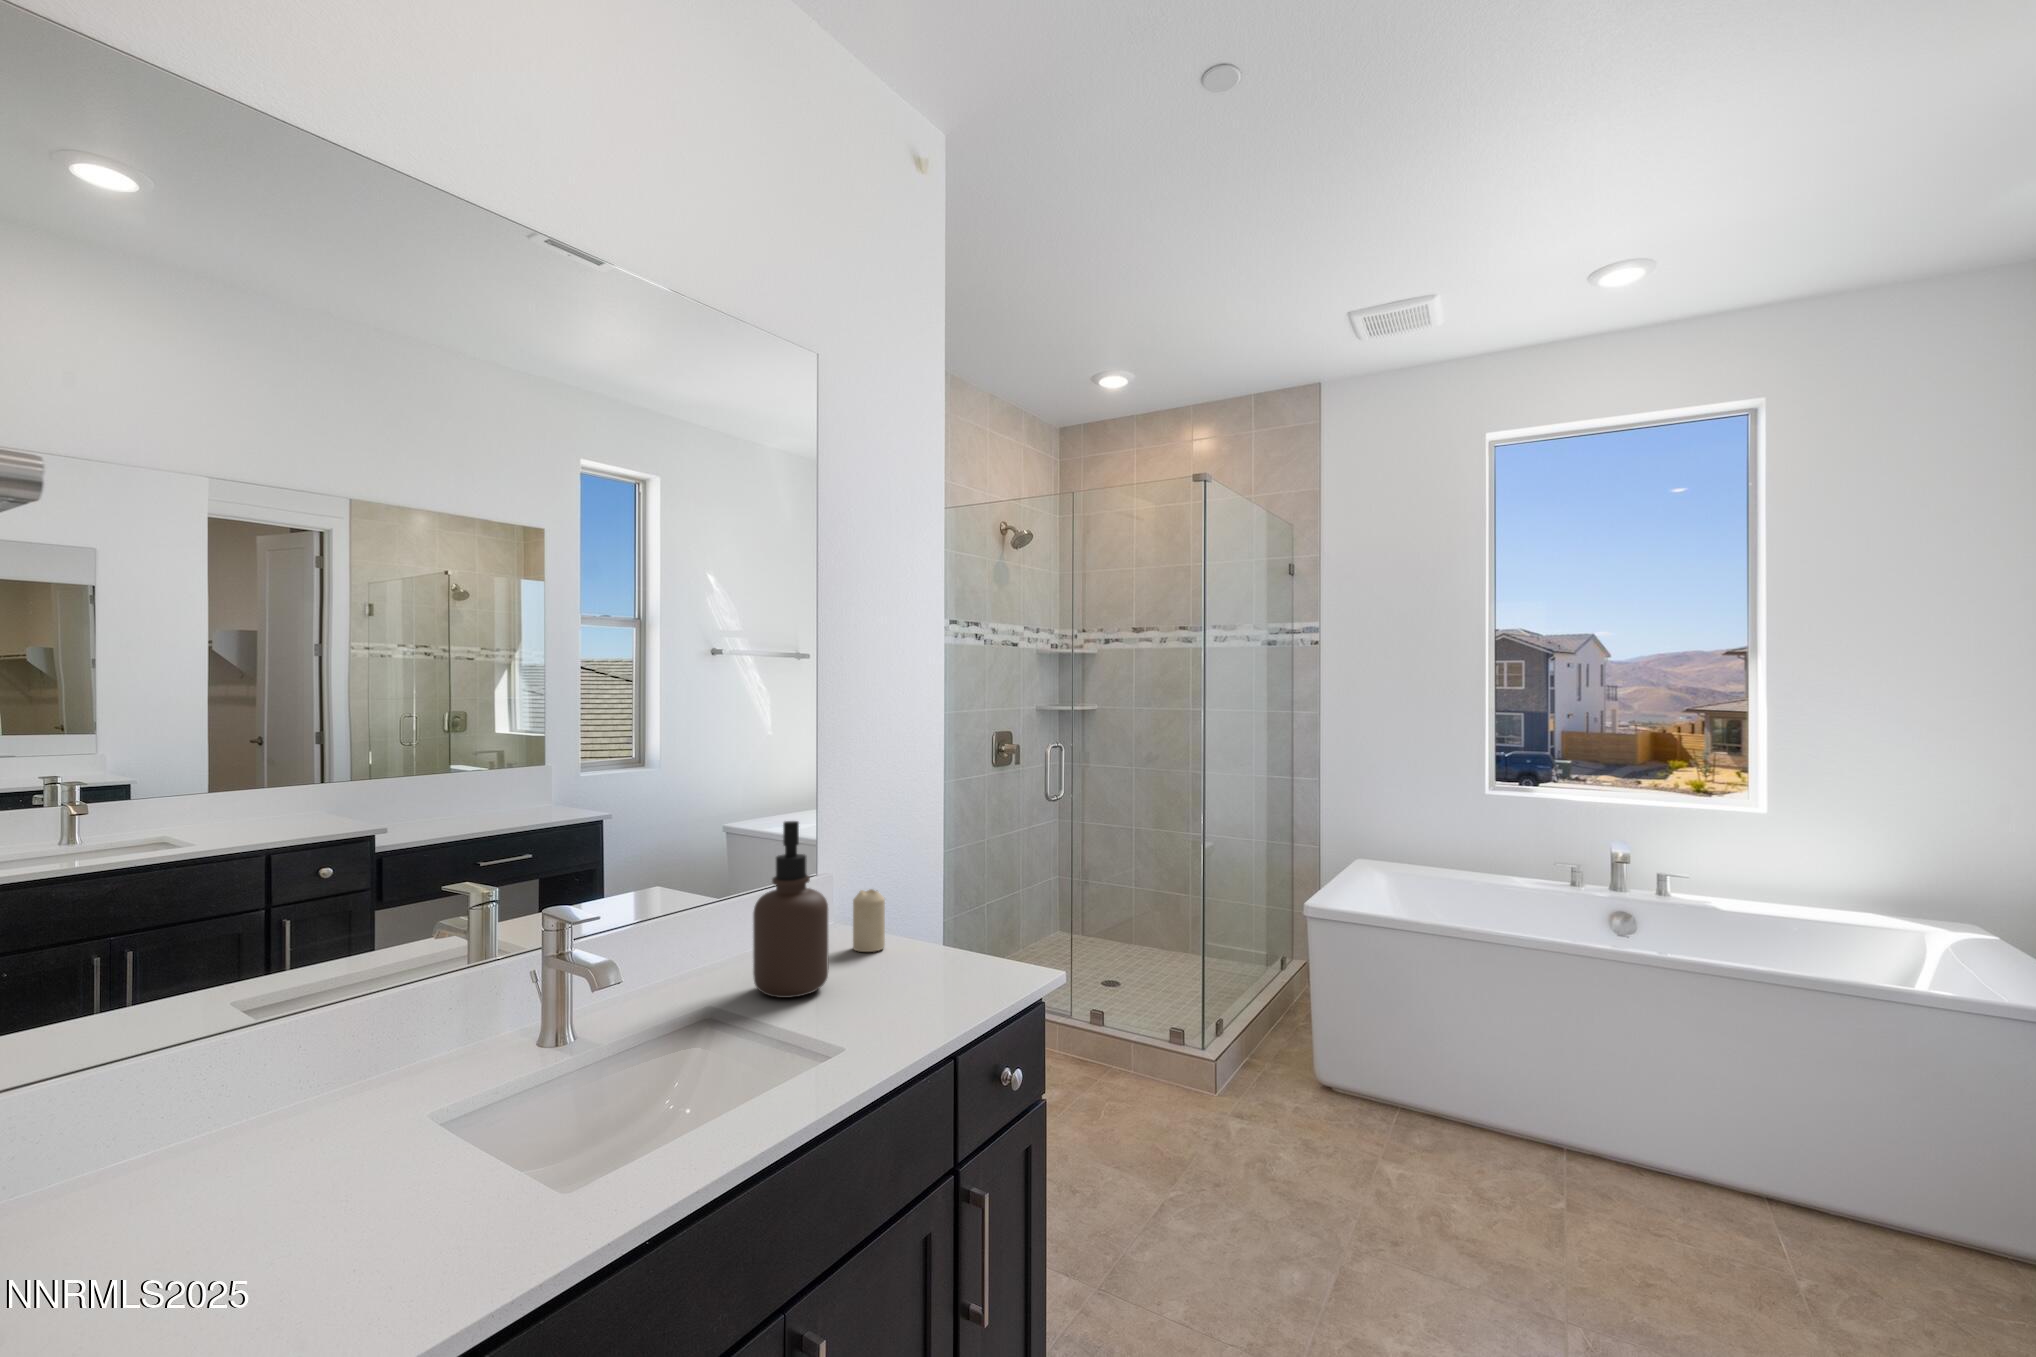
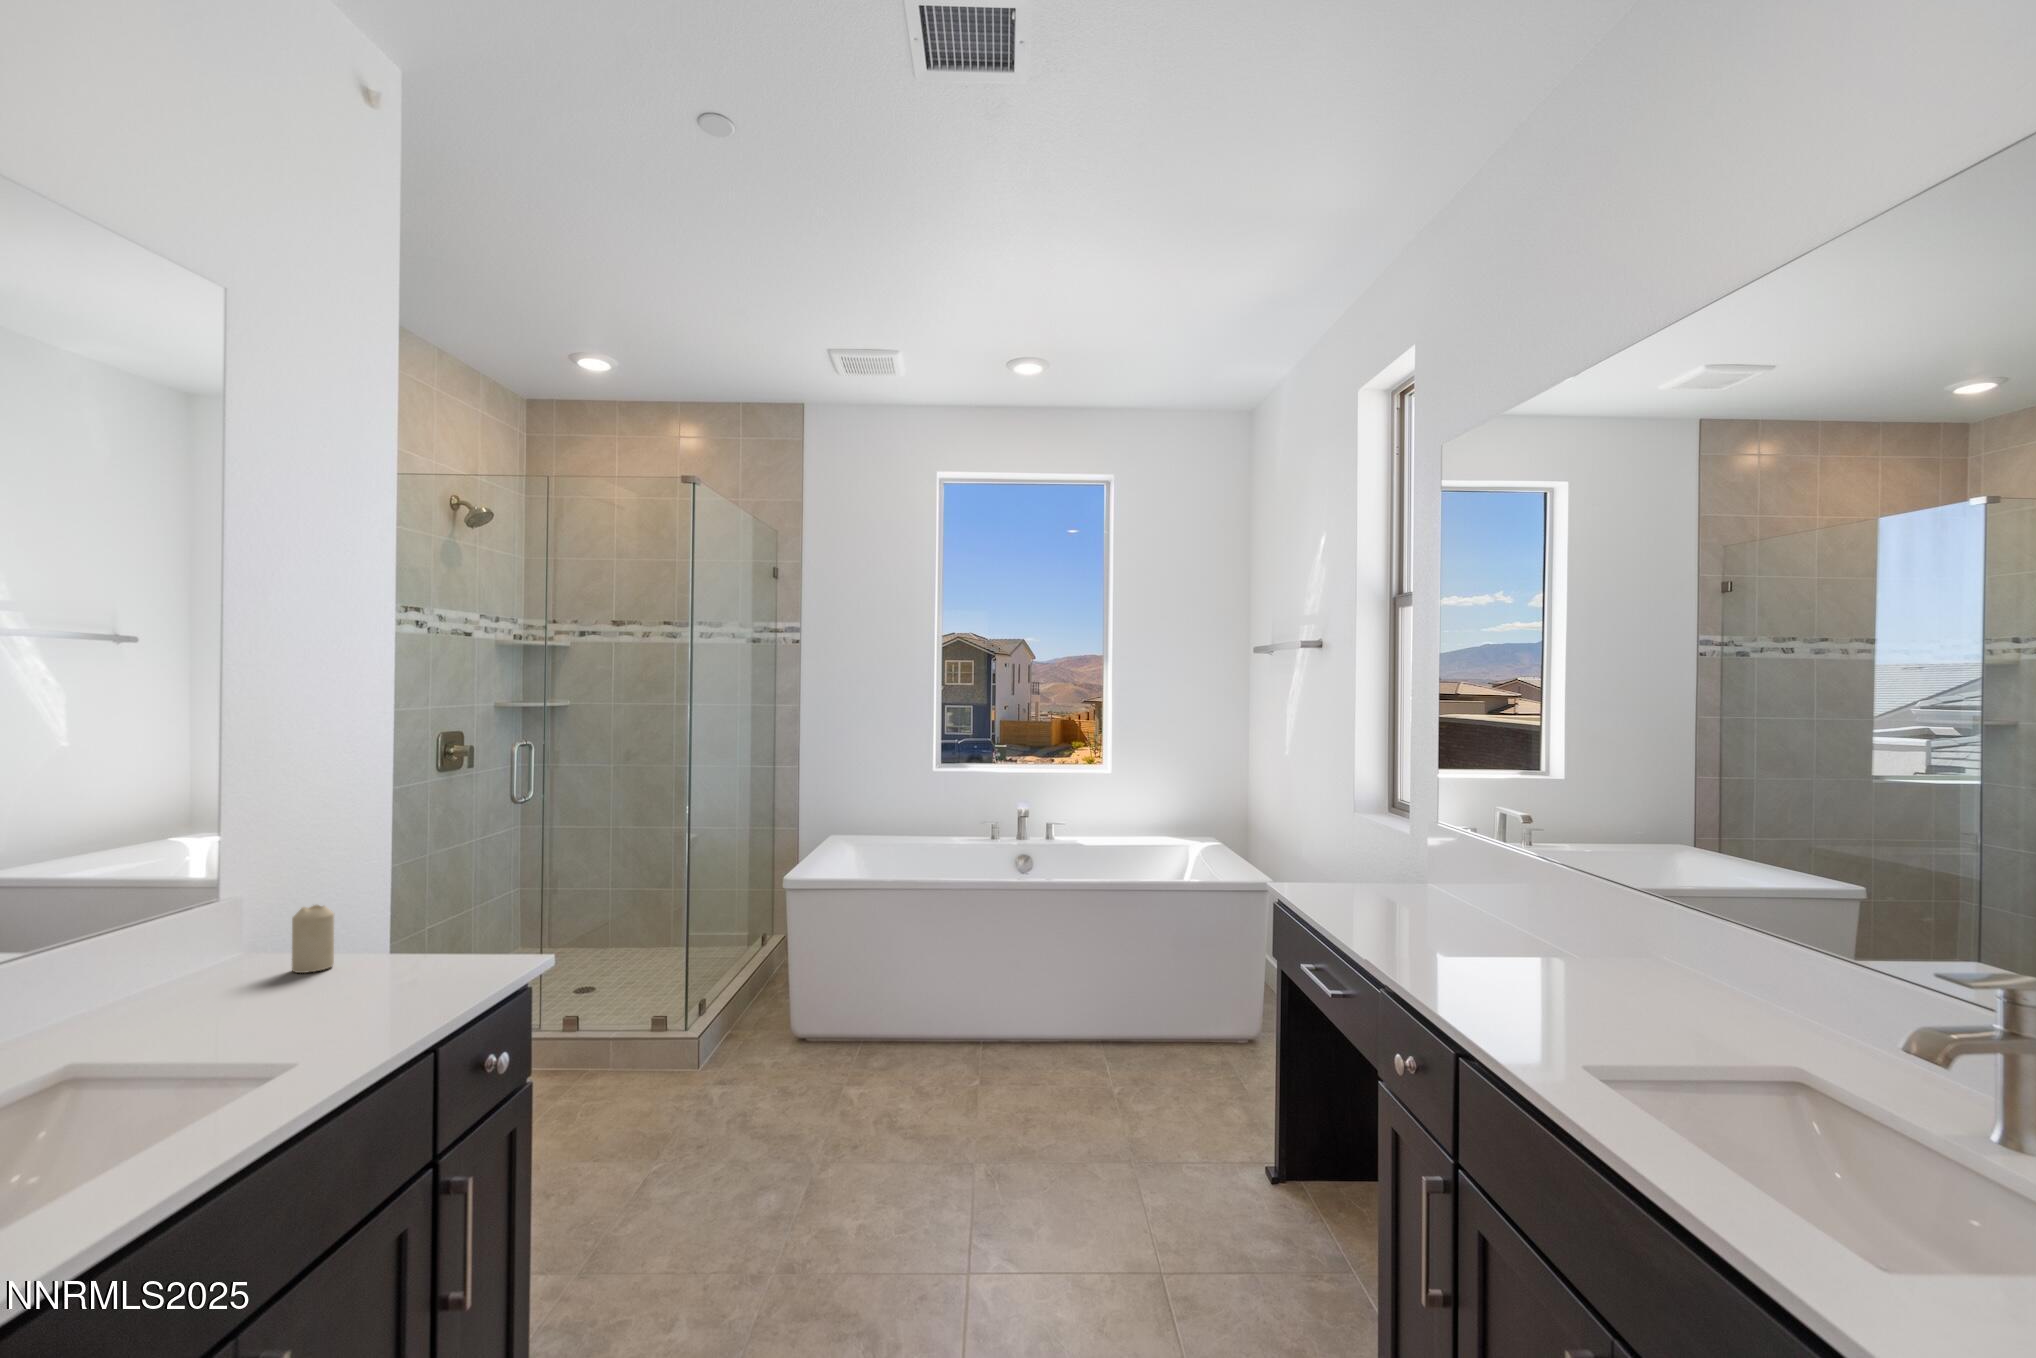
soap dispenser: present [753,821,829,998] -> none [169,835,272,1028]

